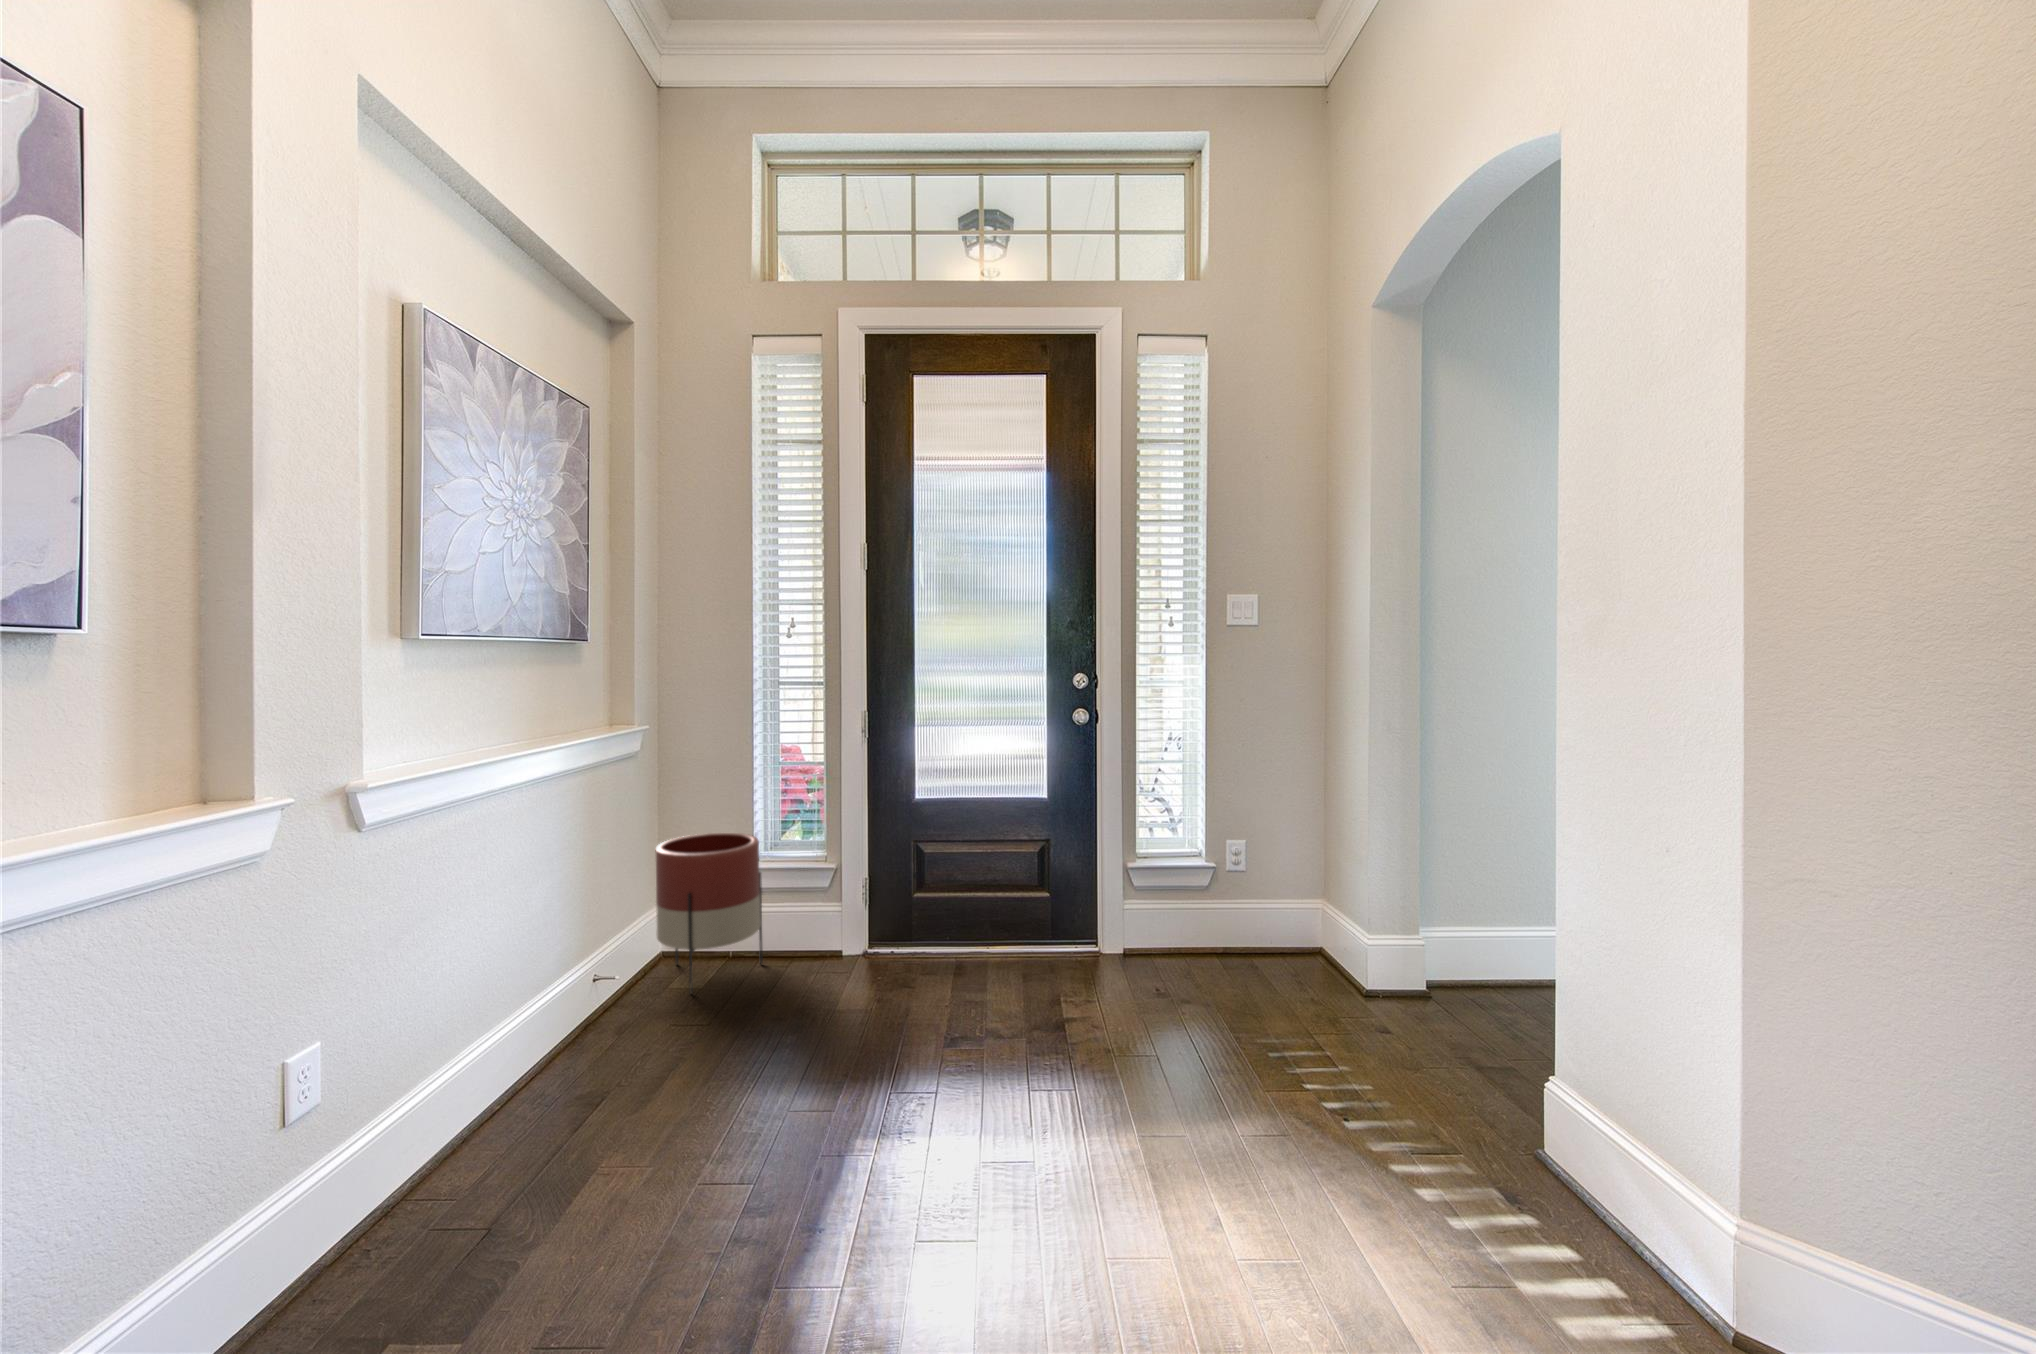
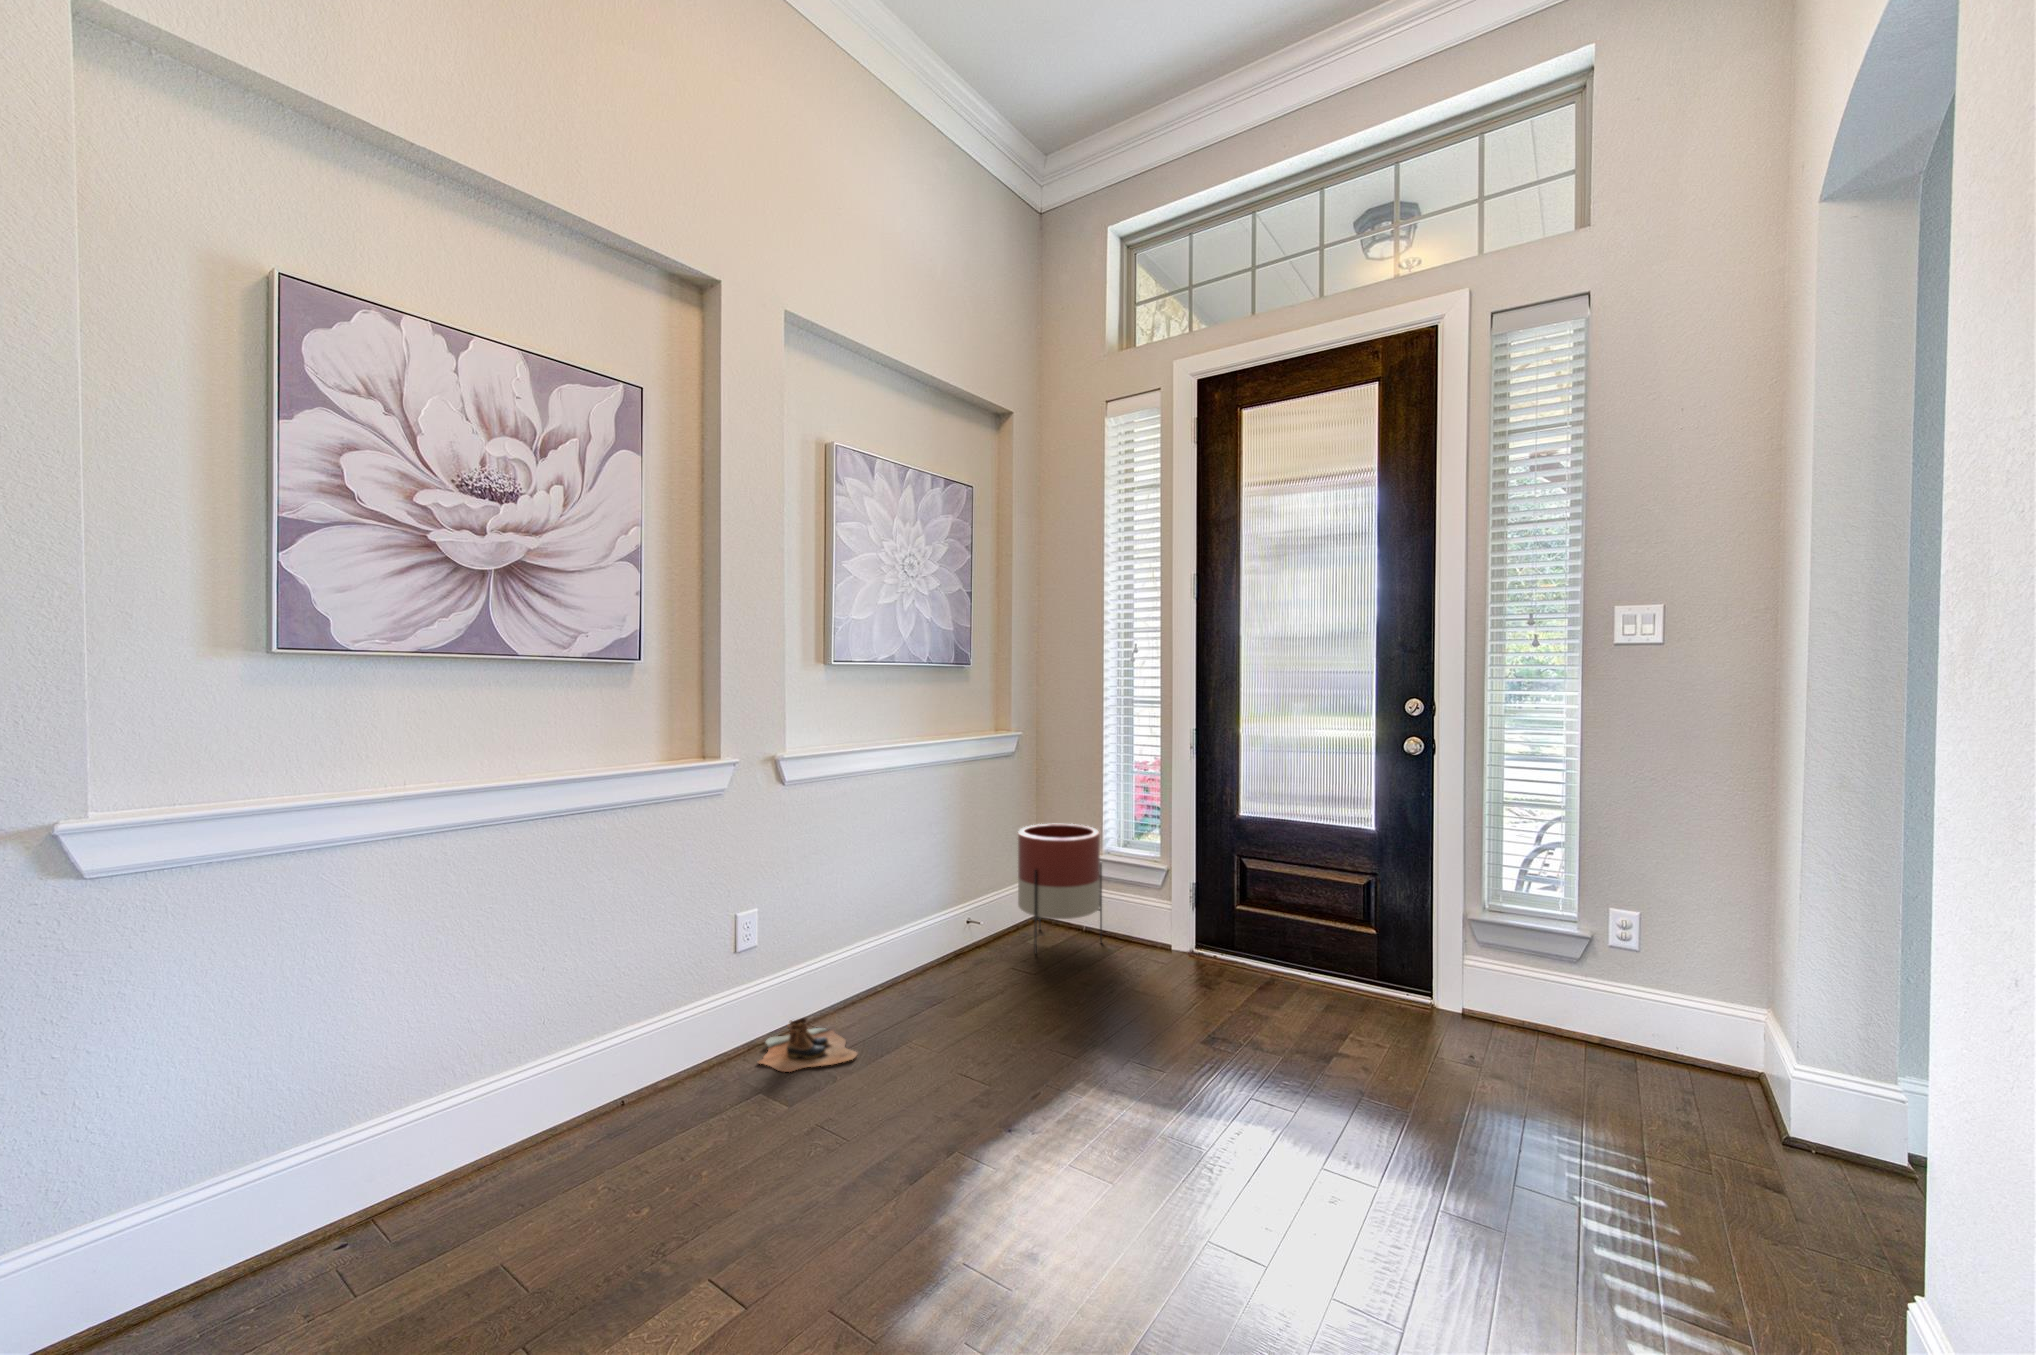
boots: none [355,1164,528,1257] -> present [759,1018,857,1072]

